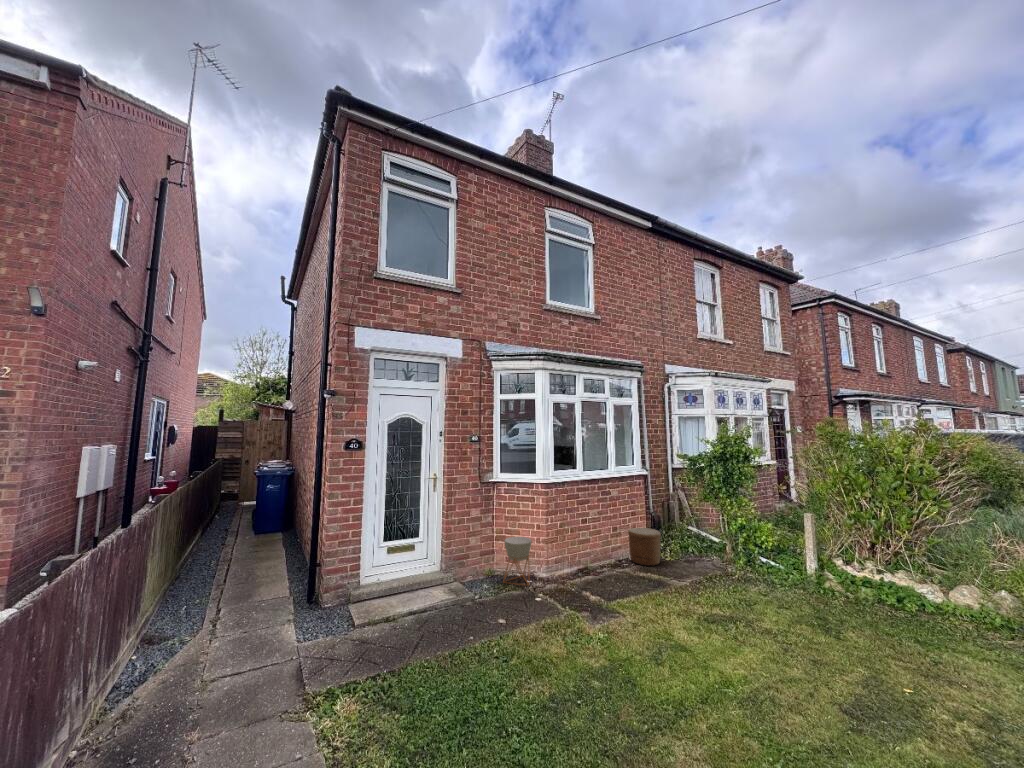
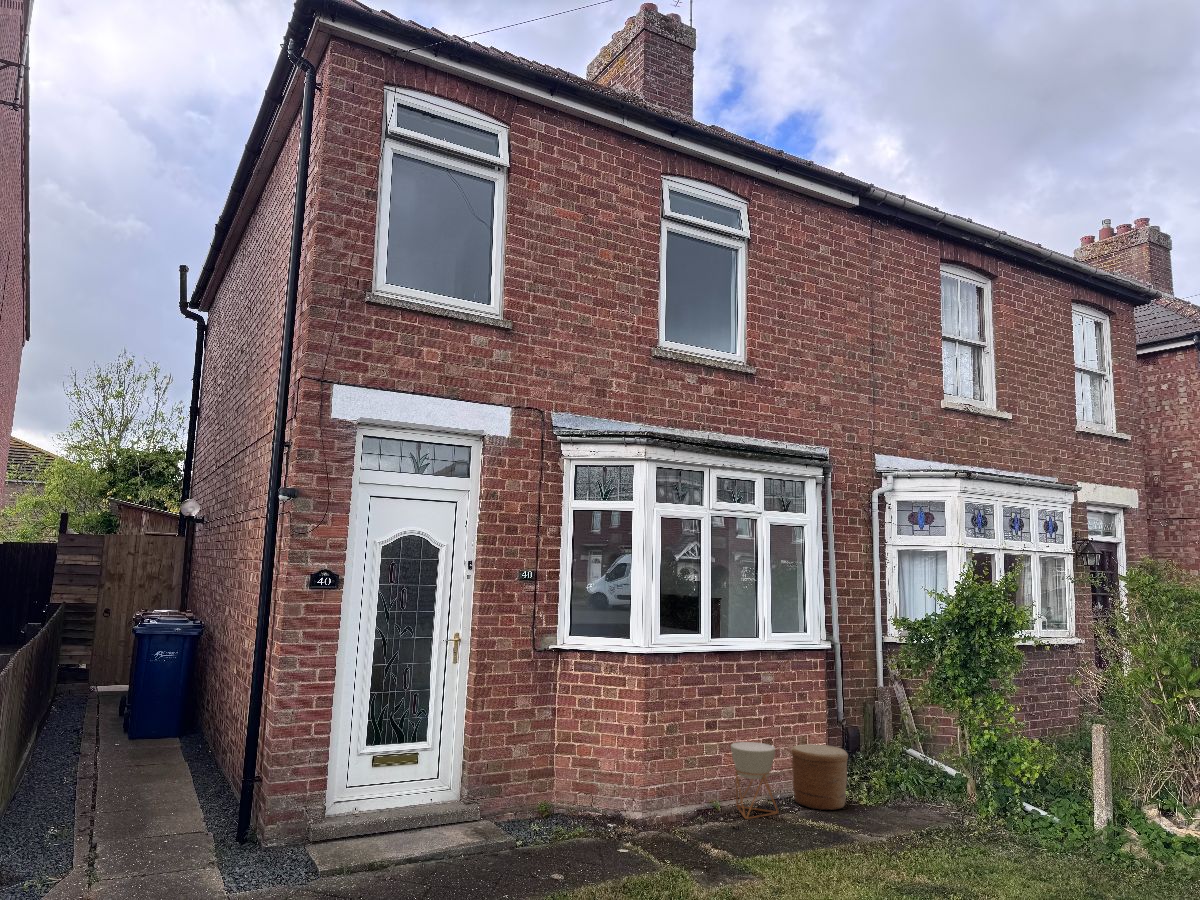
planter: present [503,537,532,586] -> present [731,742,778,819]

